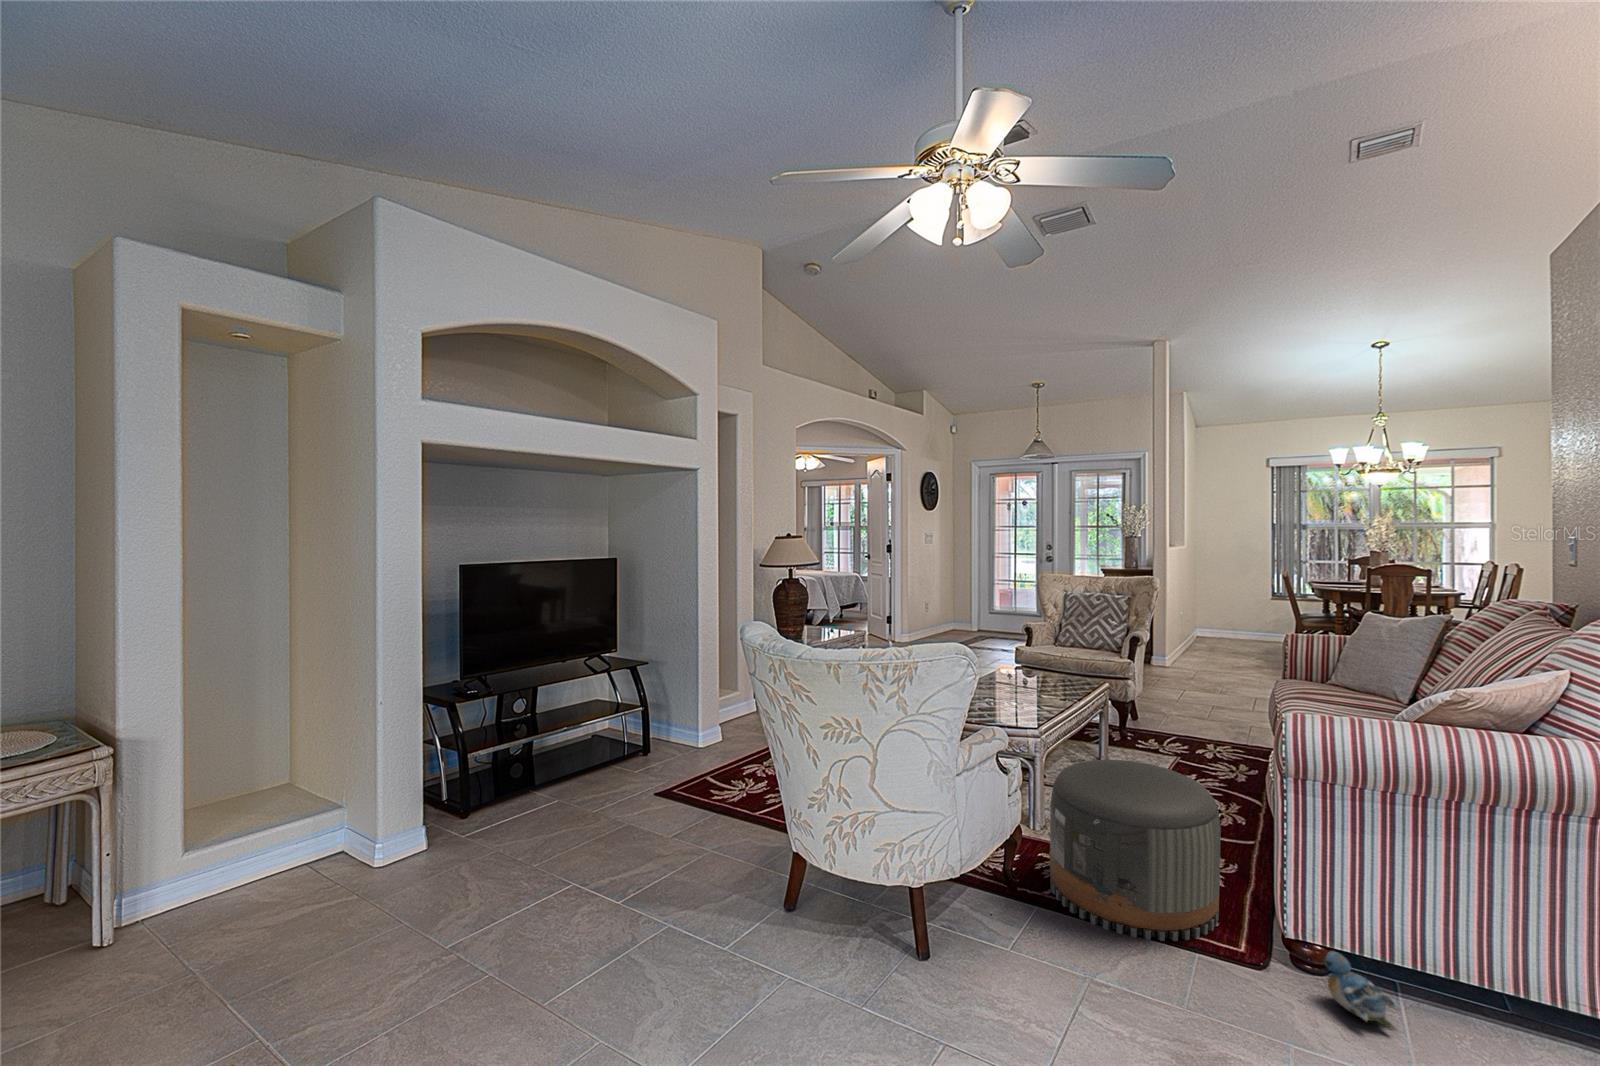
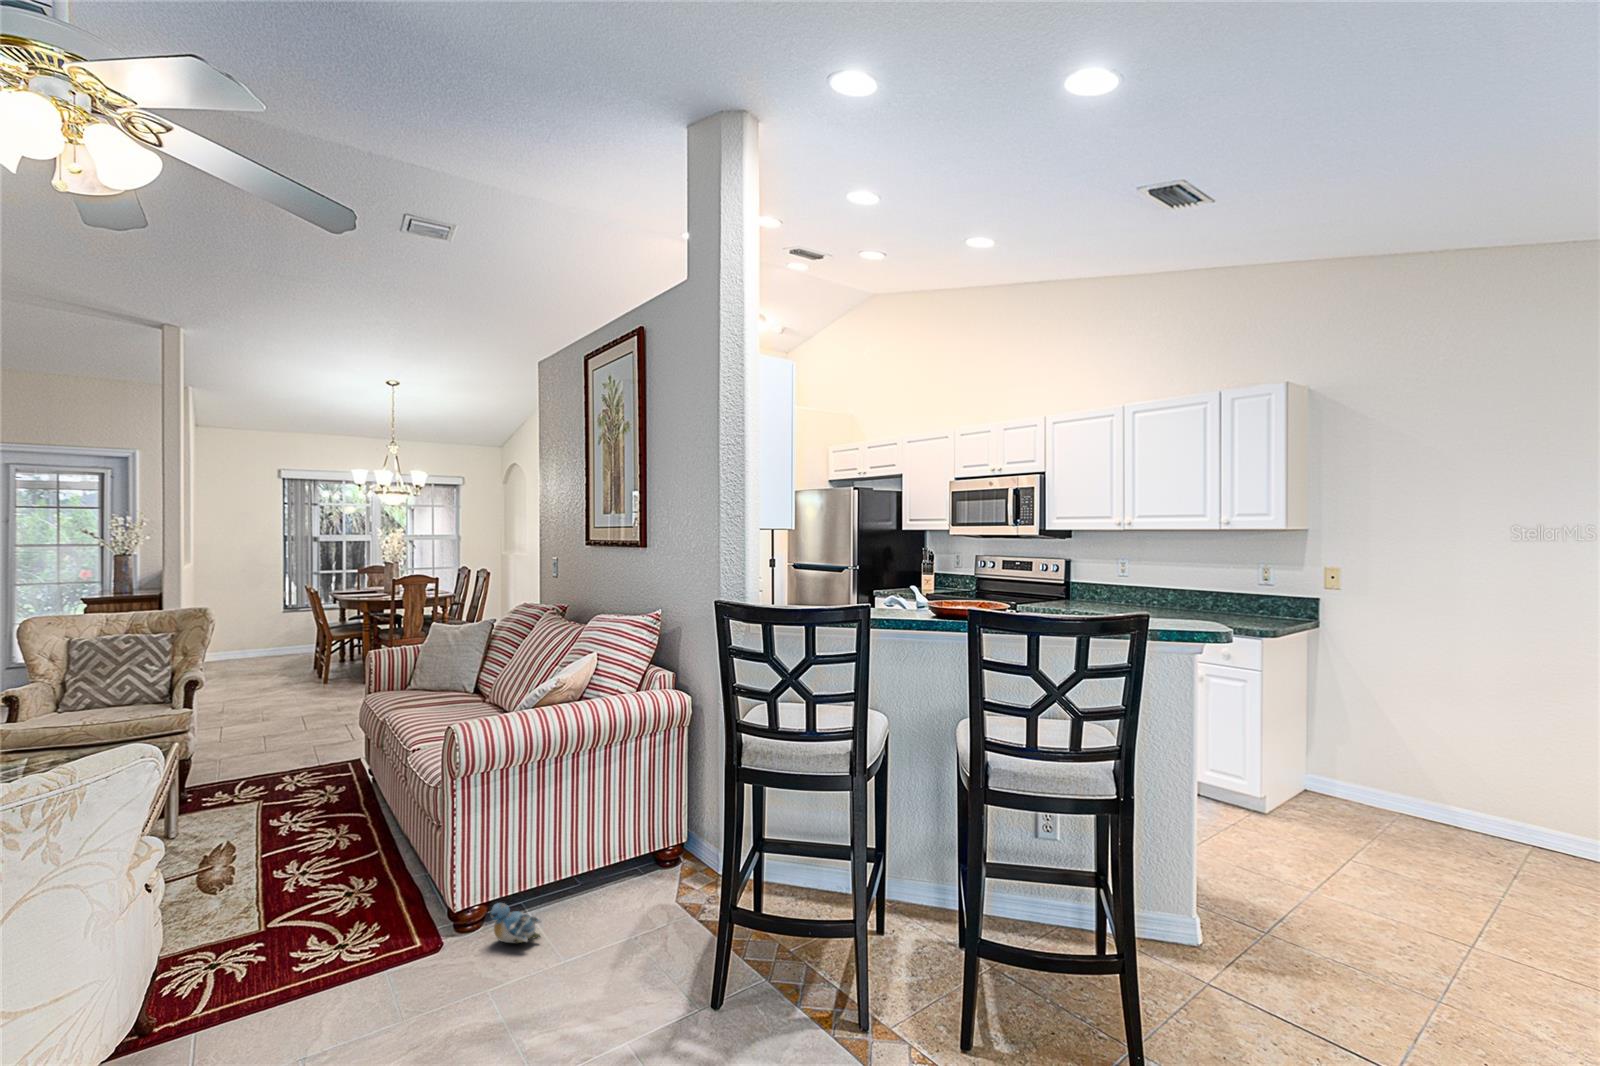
pouf: present [1050,759,1221,941] -> none [192,810,391,1013]

